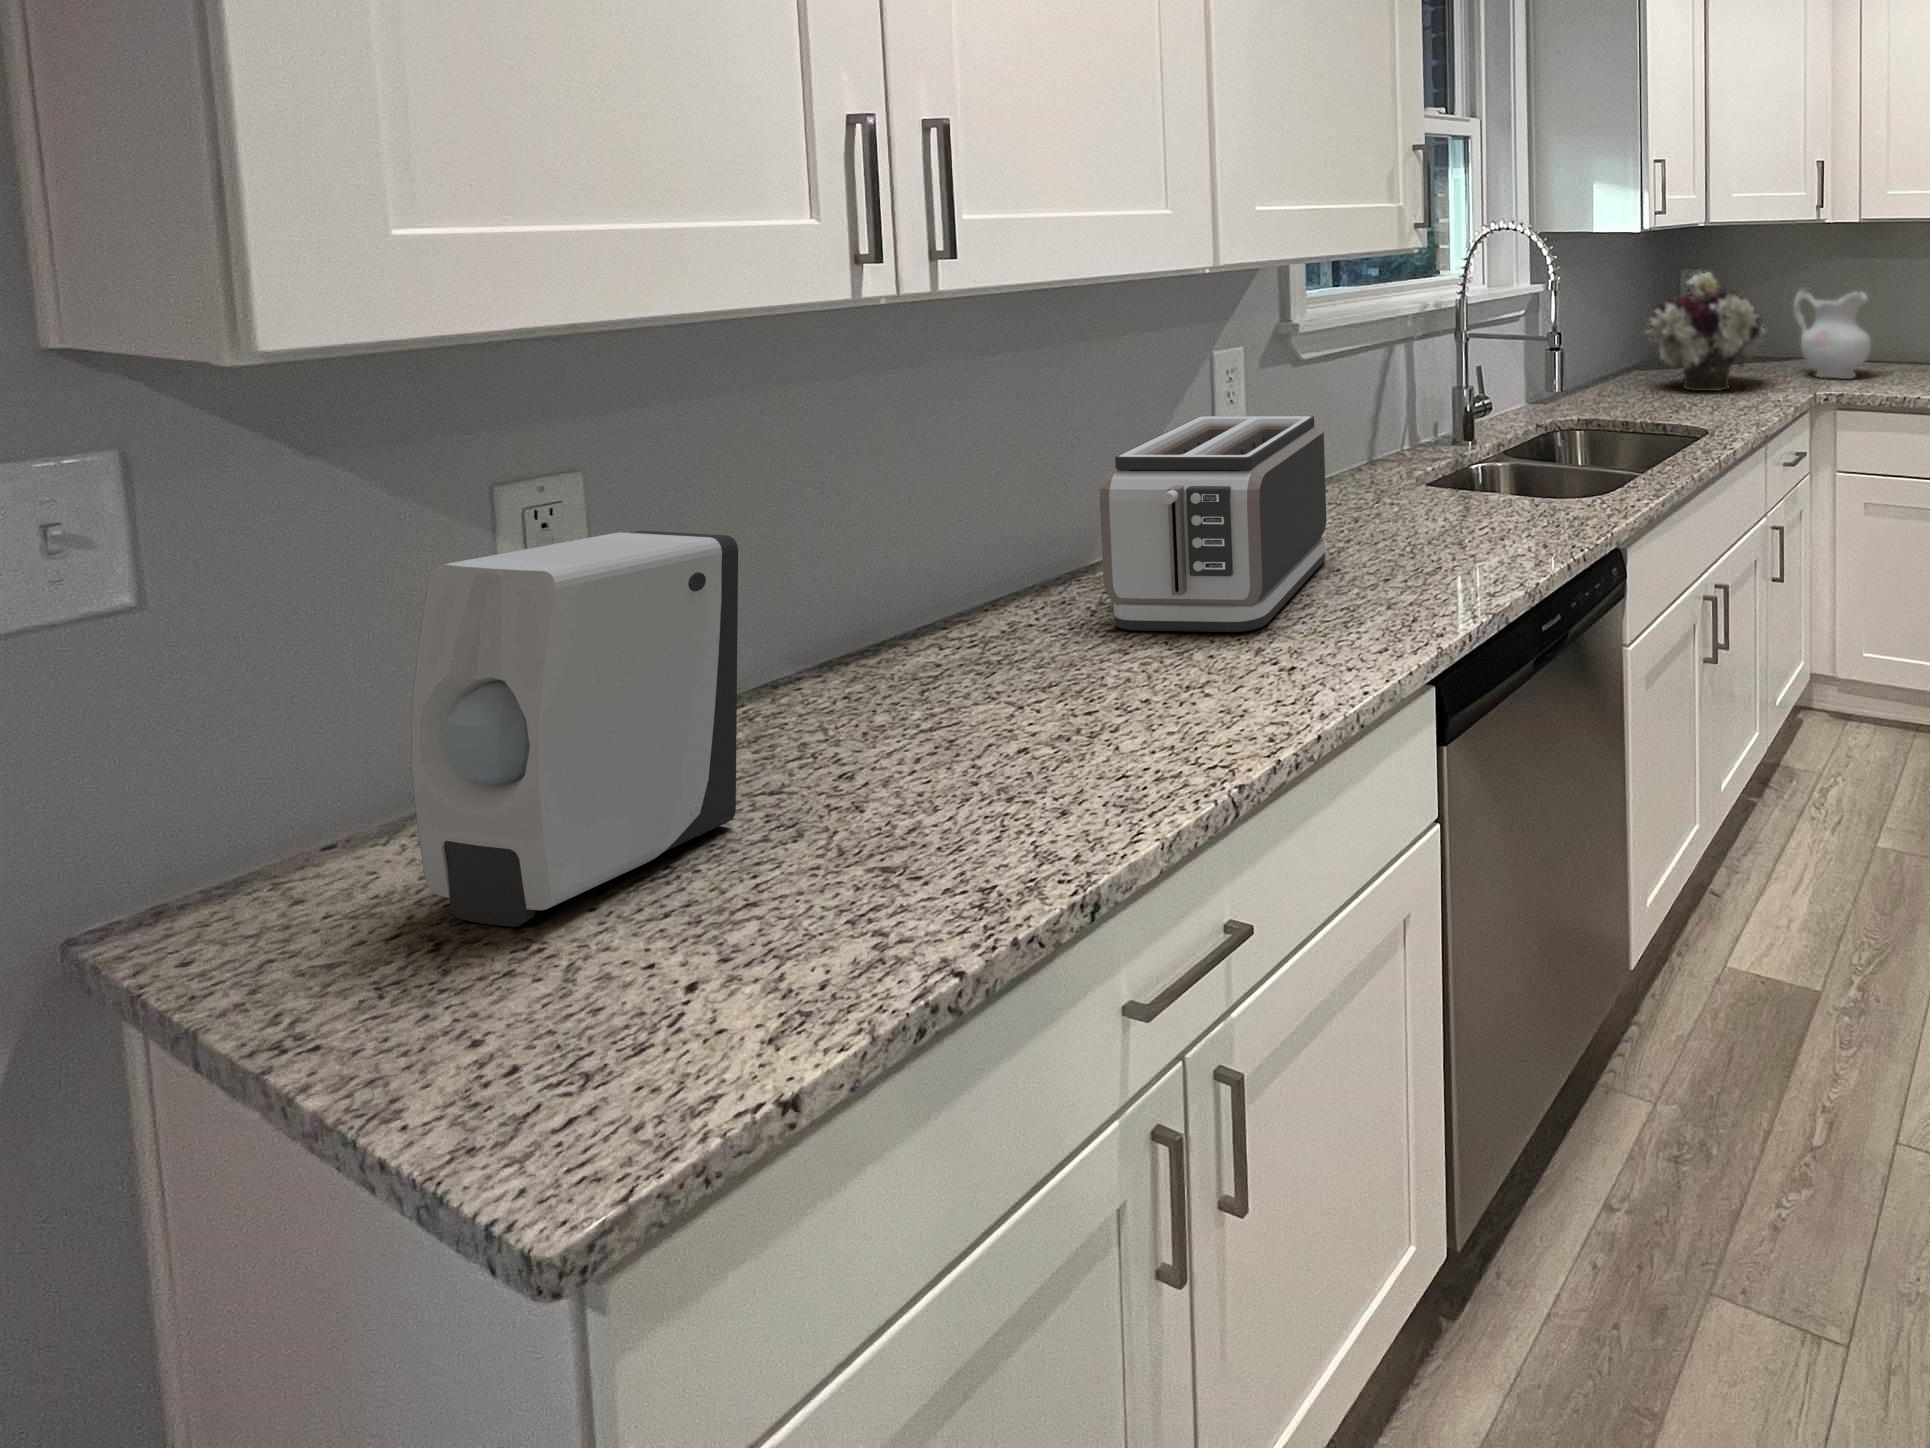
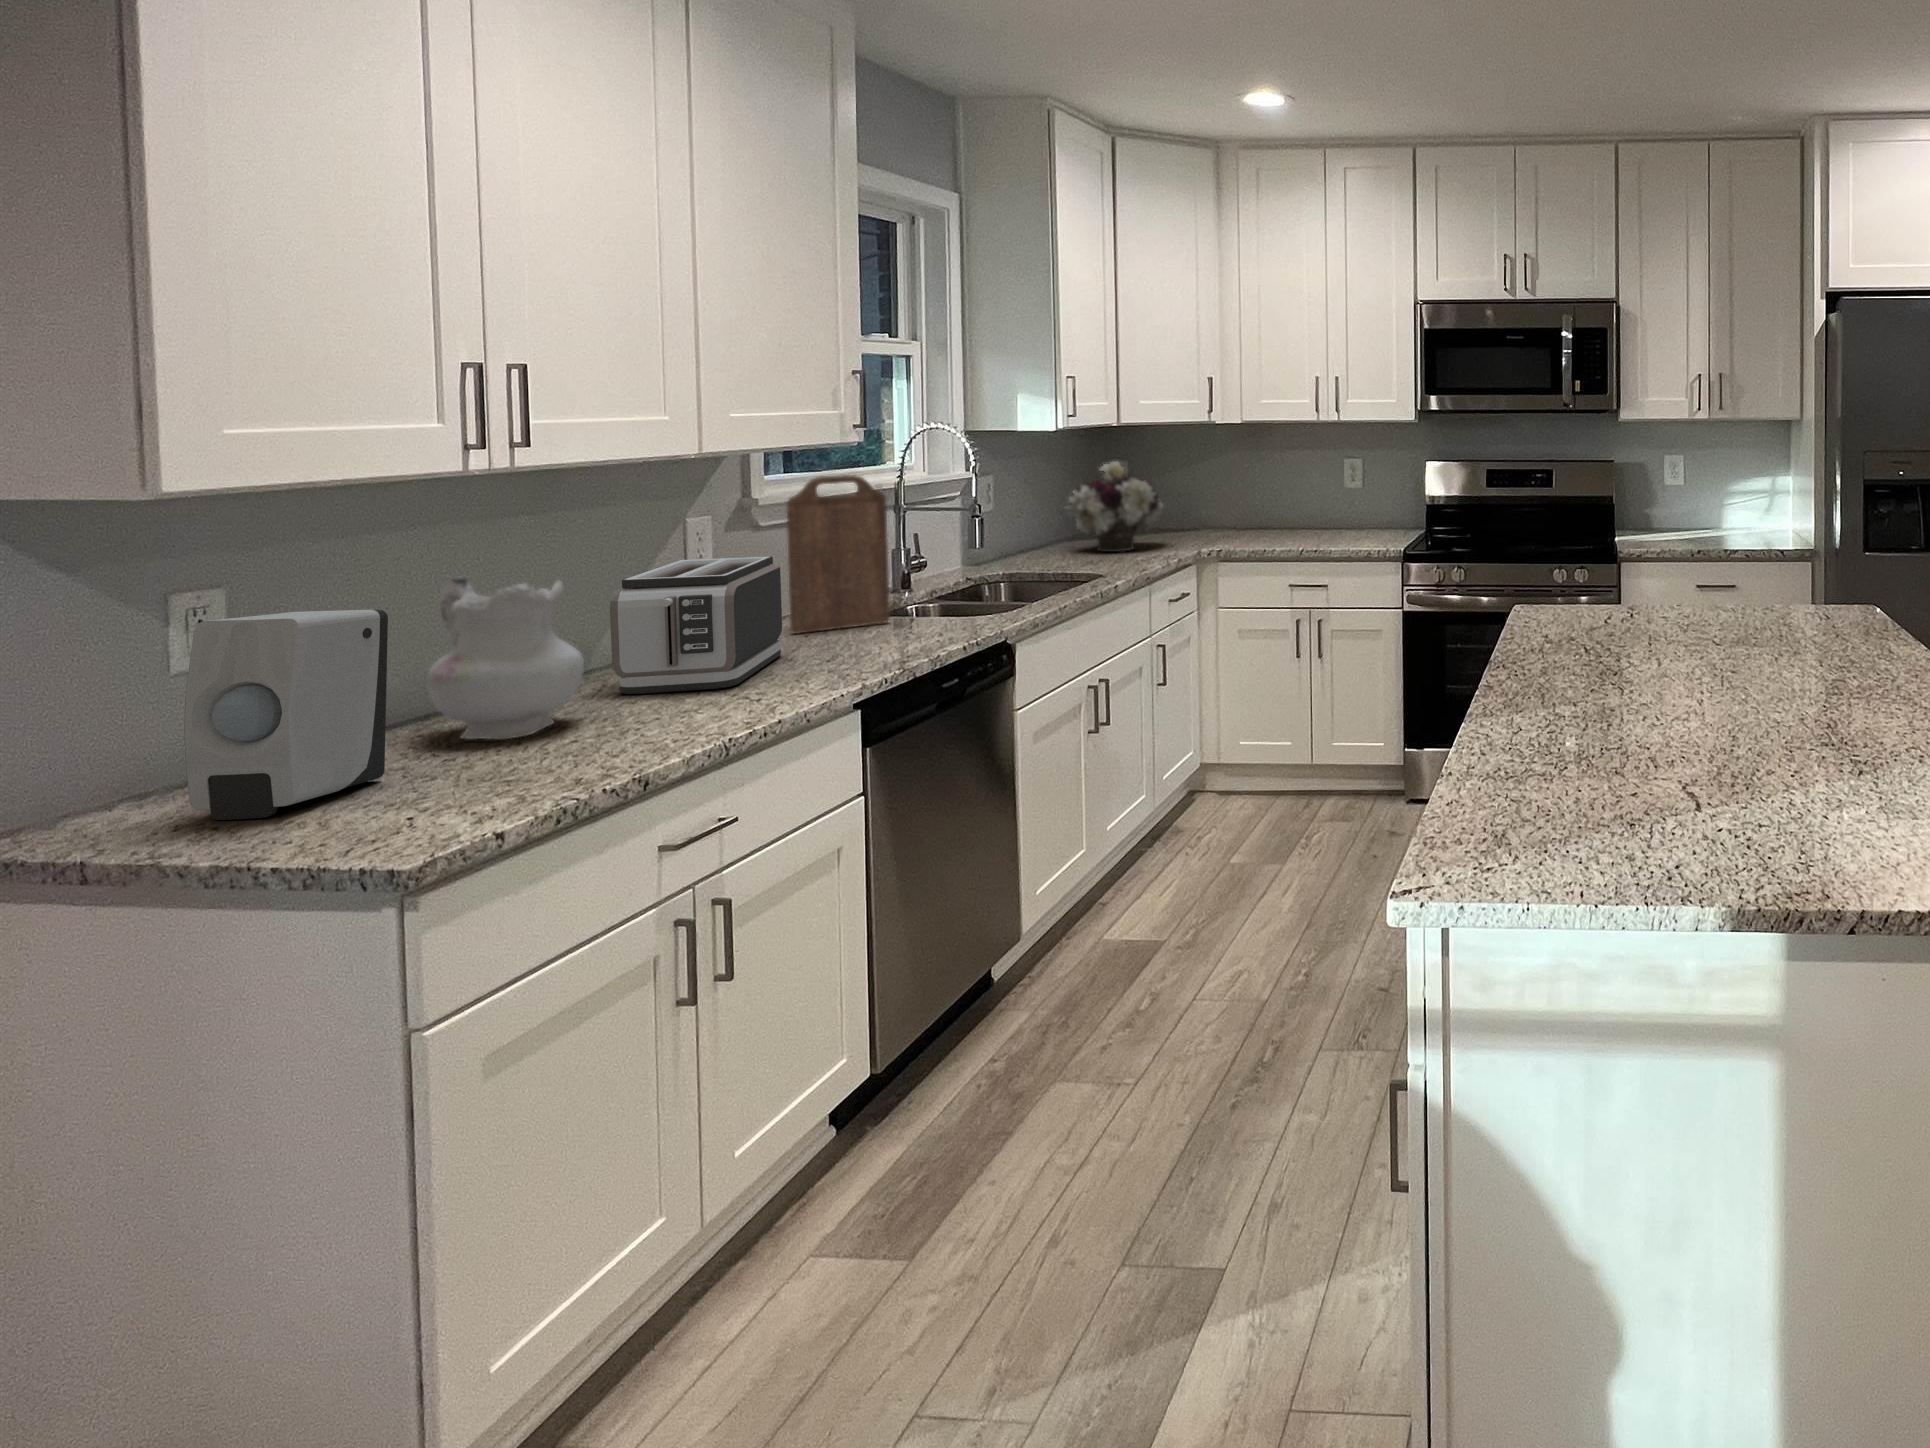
ceramic pitcher: present [1794,288,1871,379] -> present [427,576,584,740]
cutting board: none [1332,294,1459,516] -> present [787,475,890,634]

